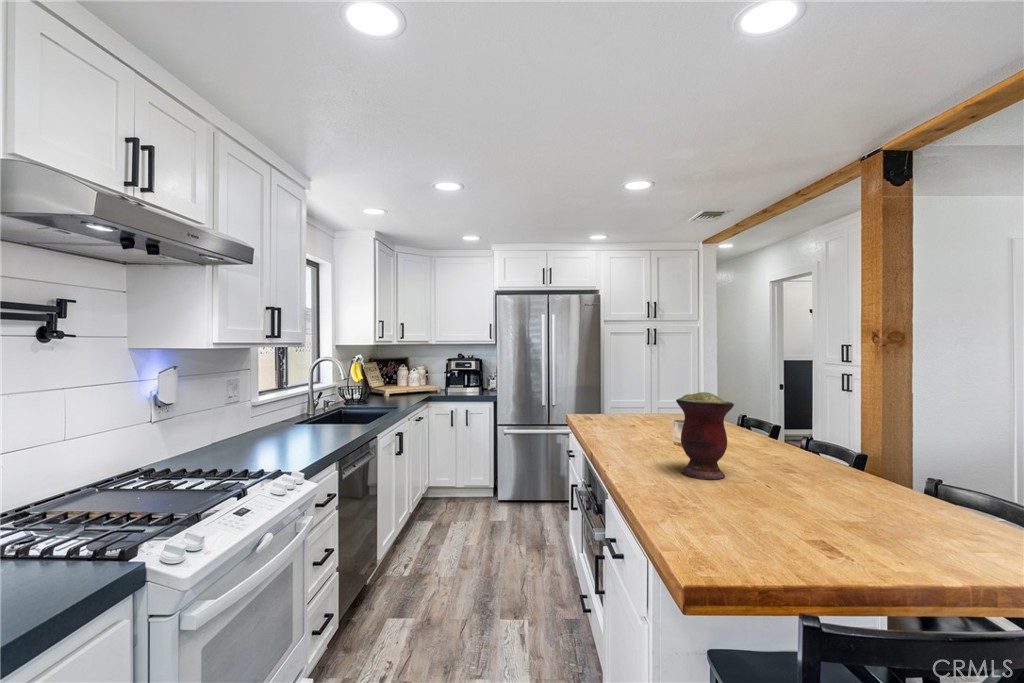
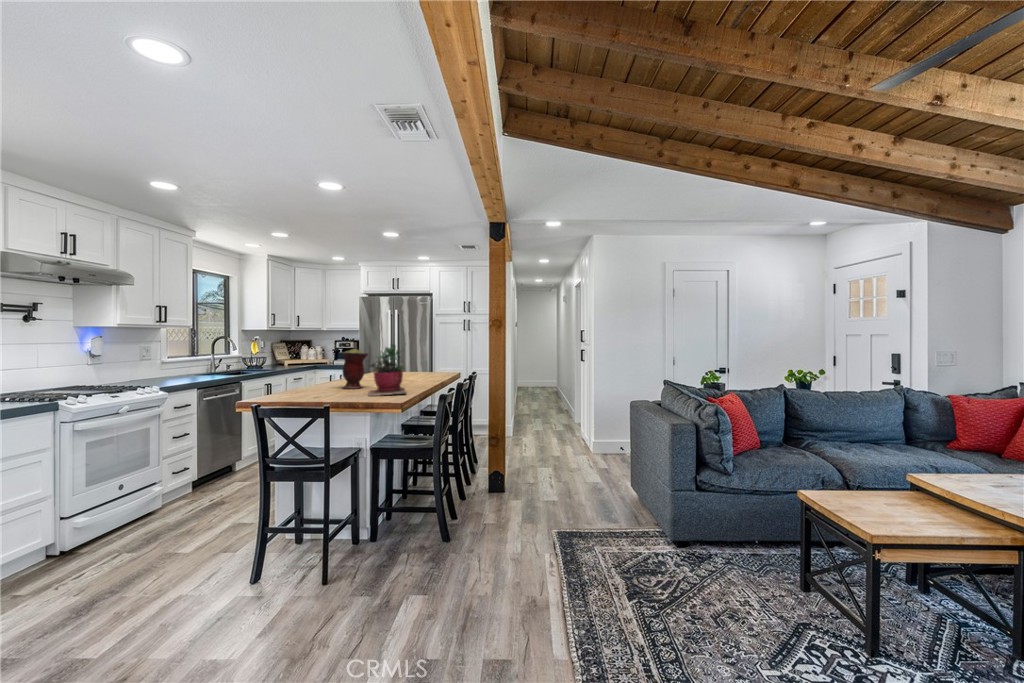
succulent plant: none [781,384,934,522] -> present [369,344,406,396]

